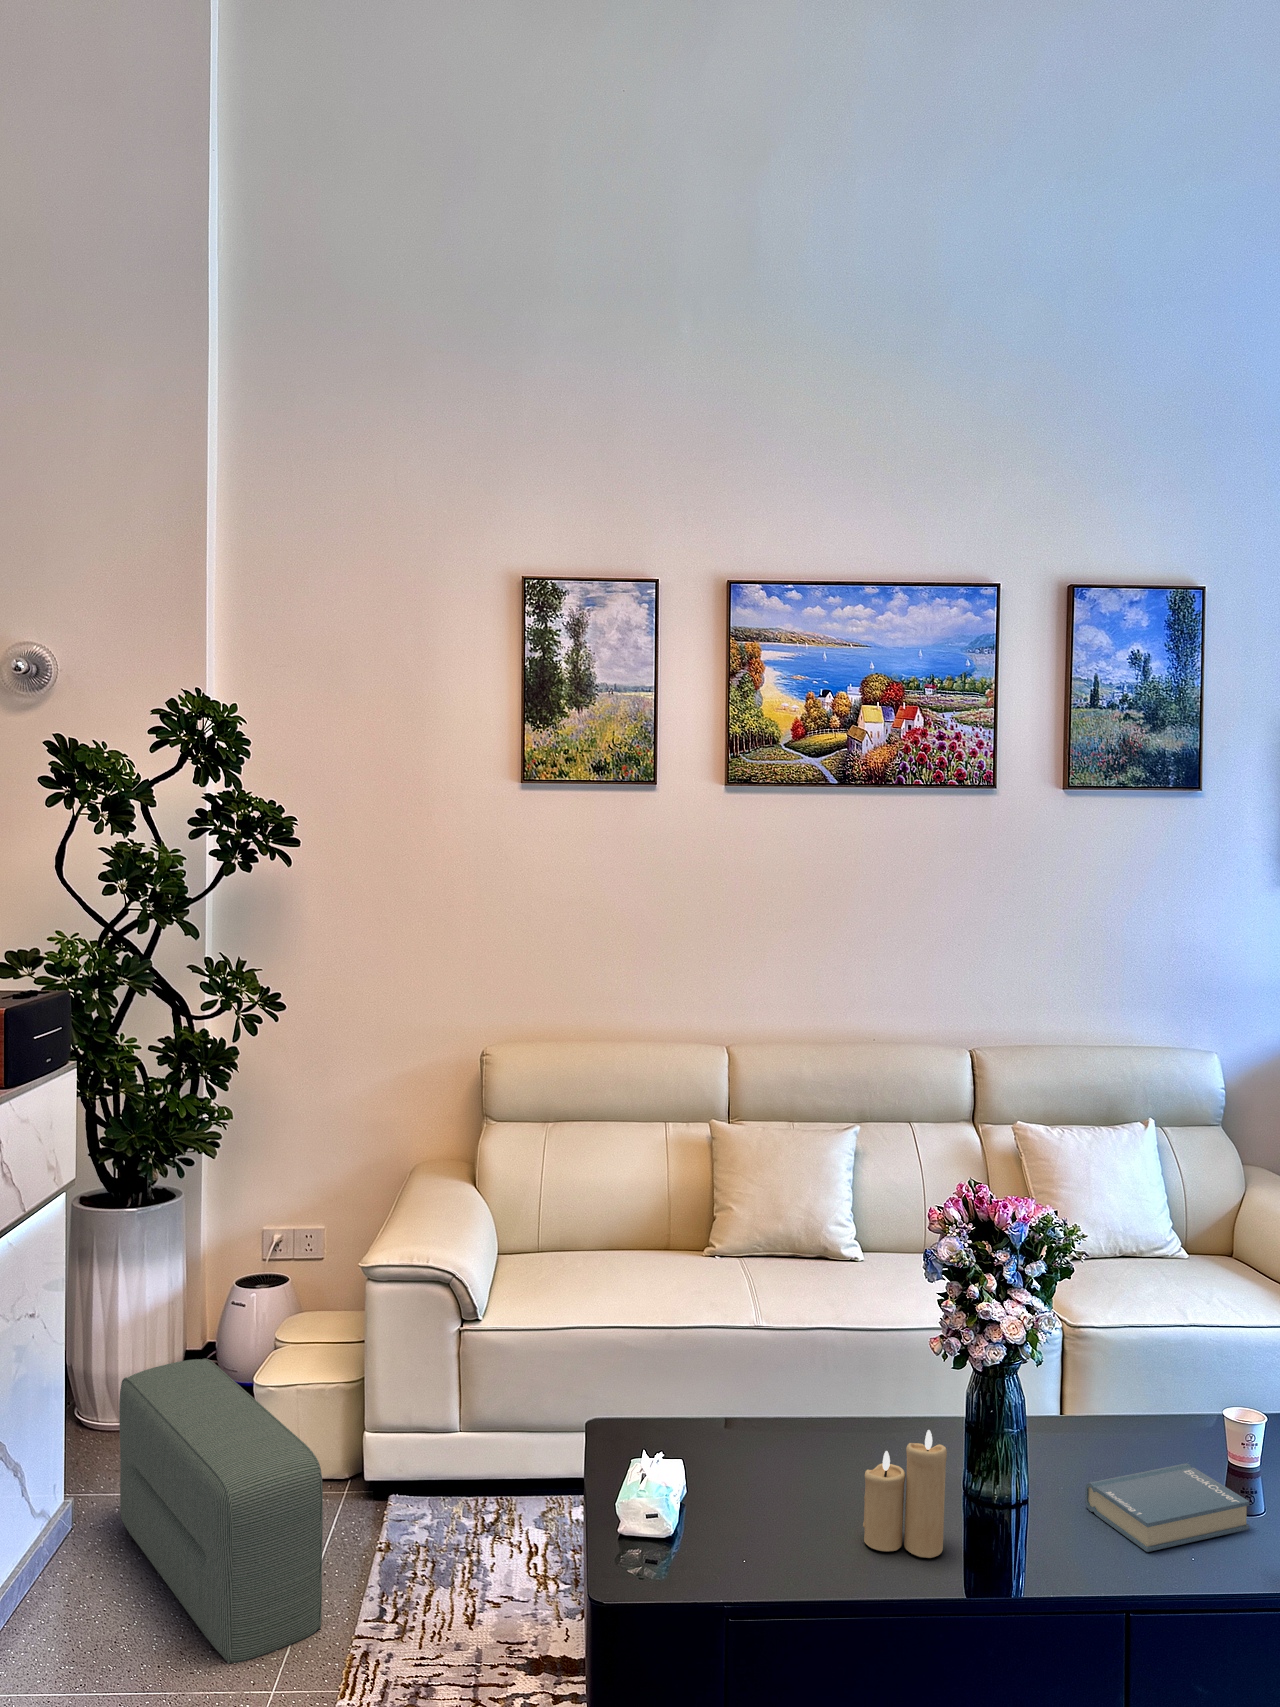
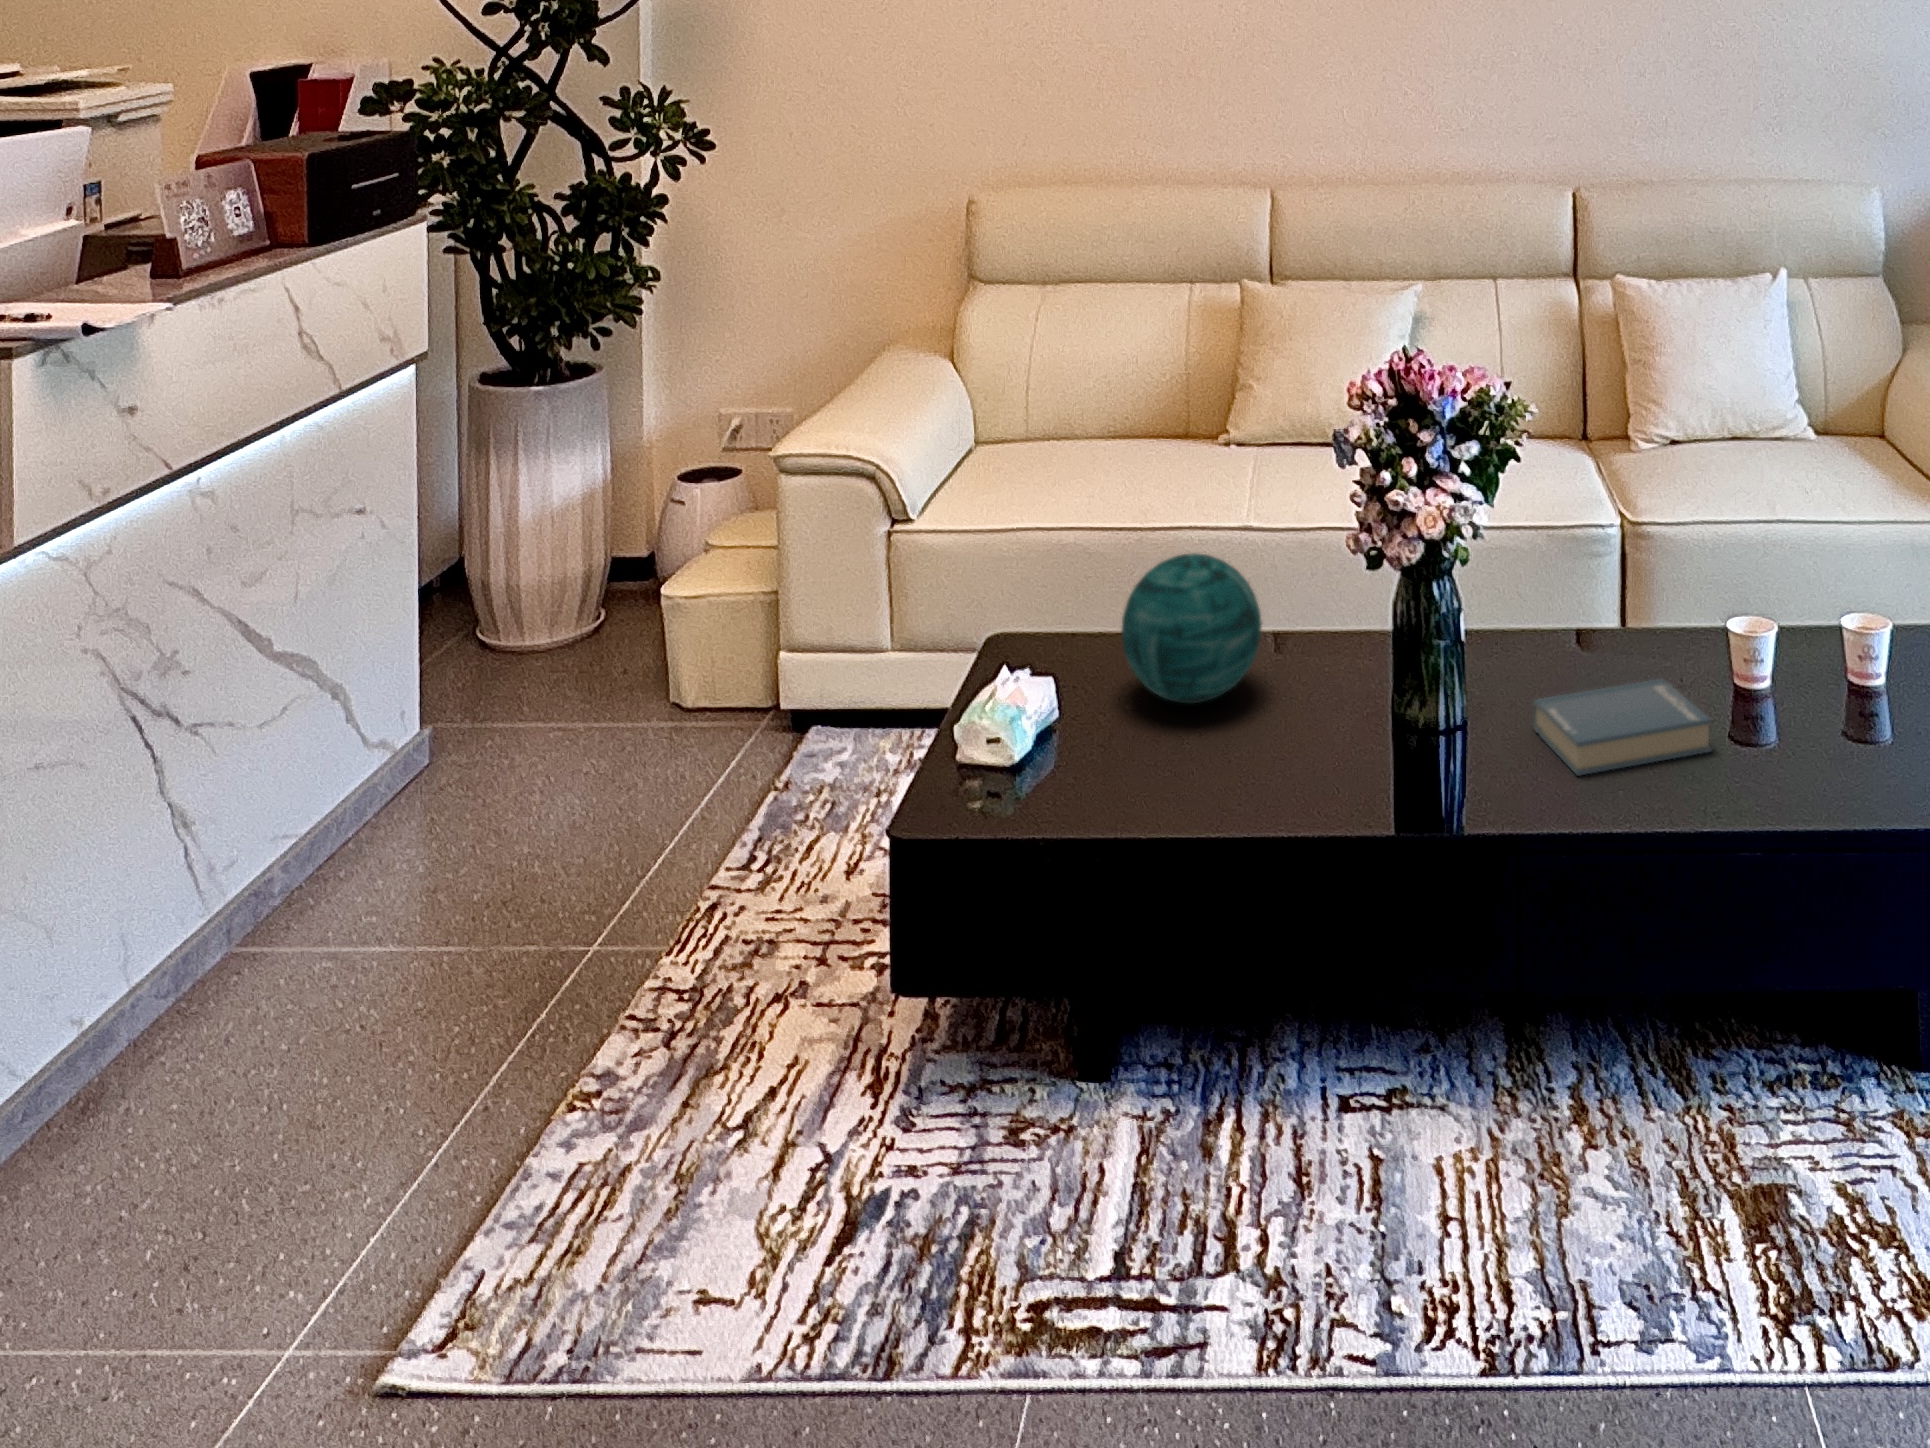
decorative orb: none [723,1354,843,1484] -> present [1122,554,1262,703]
pouf: present [119,1359,323,1664] -> none [475,570,682,918]
candle: present [863,1430,947,1558] -> none [1252,635,1344,782]

